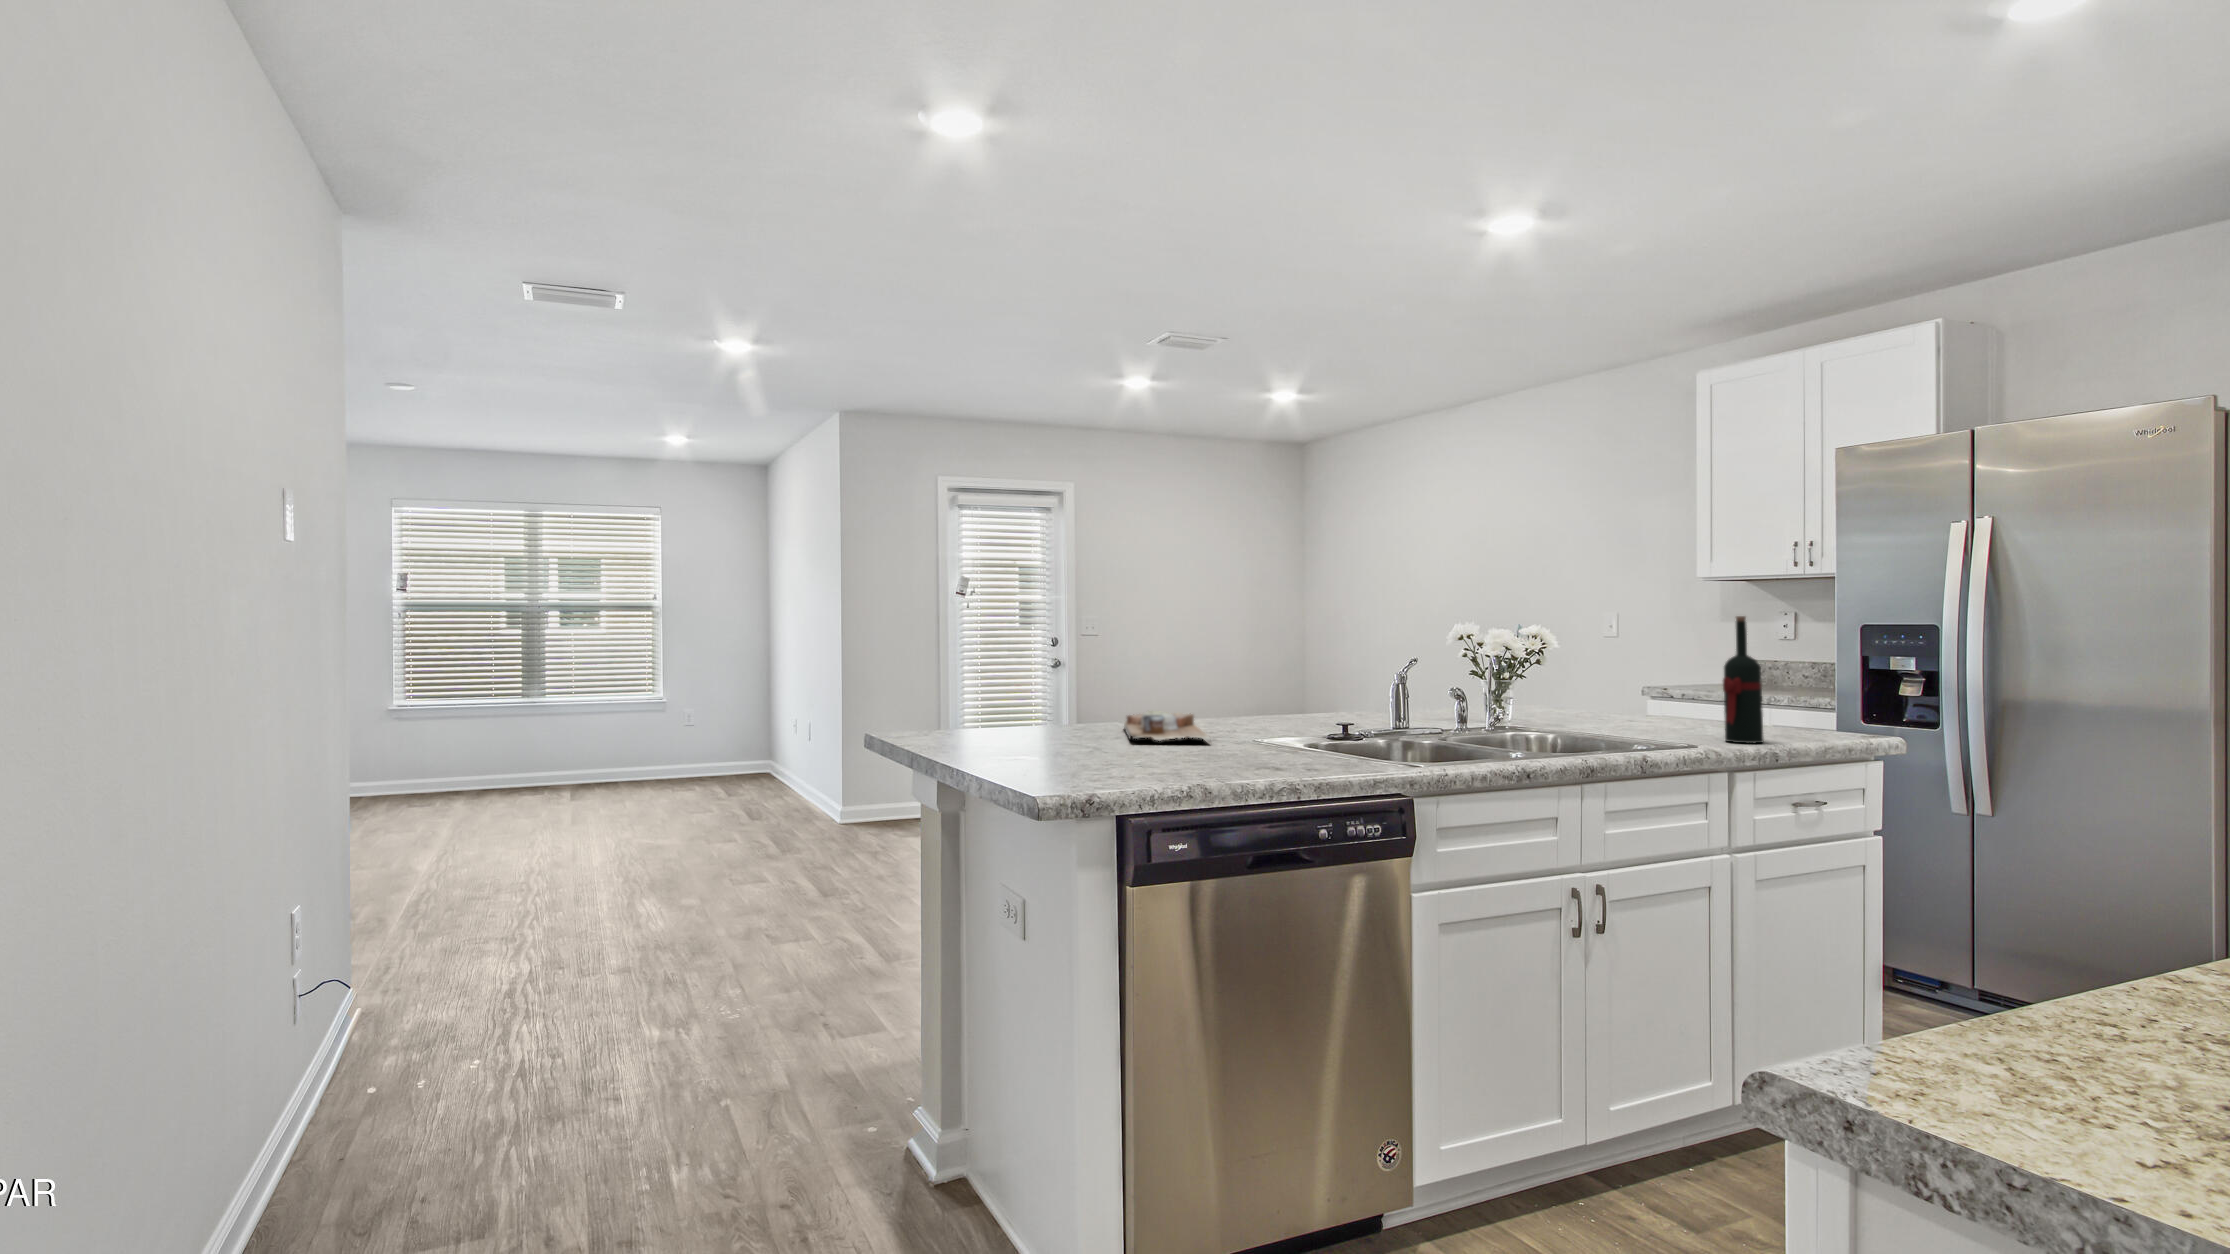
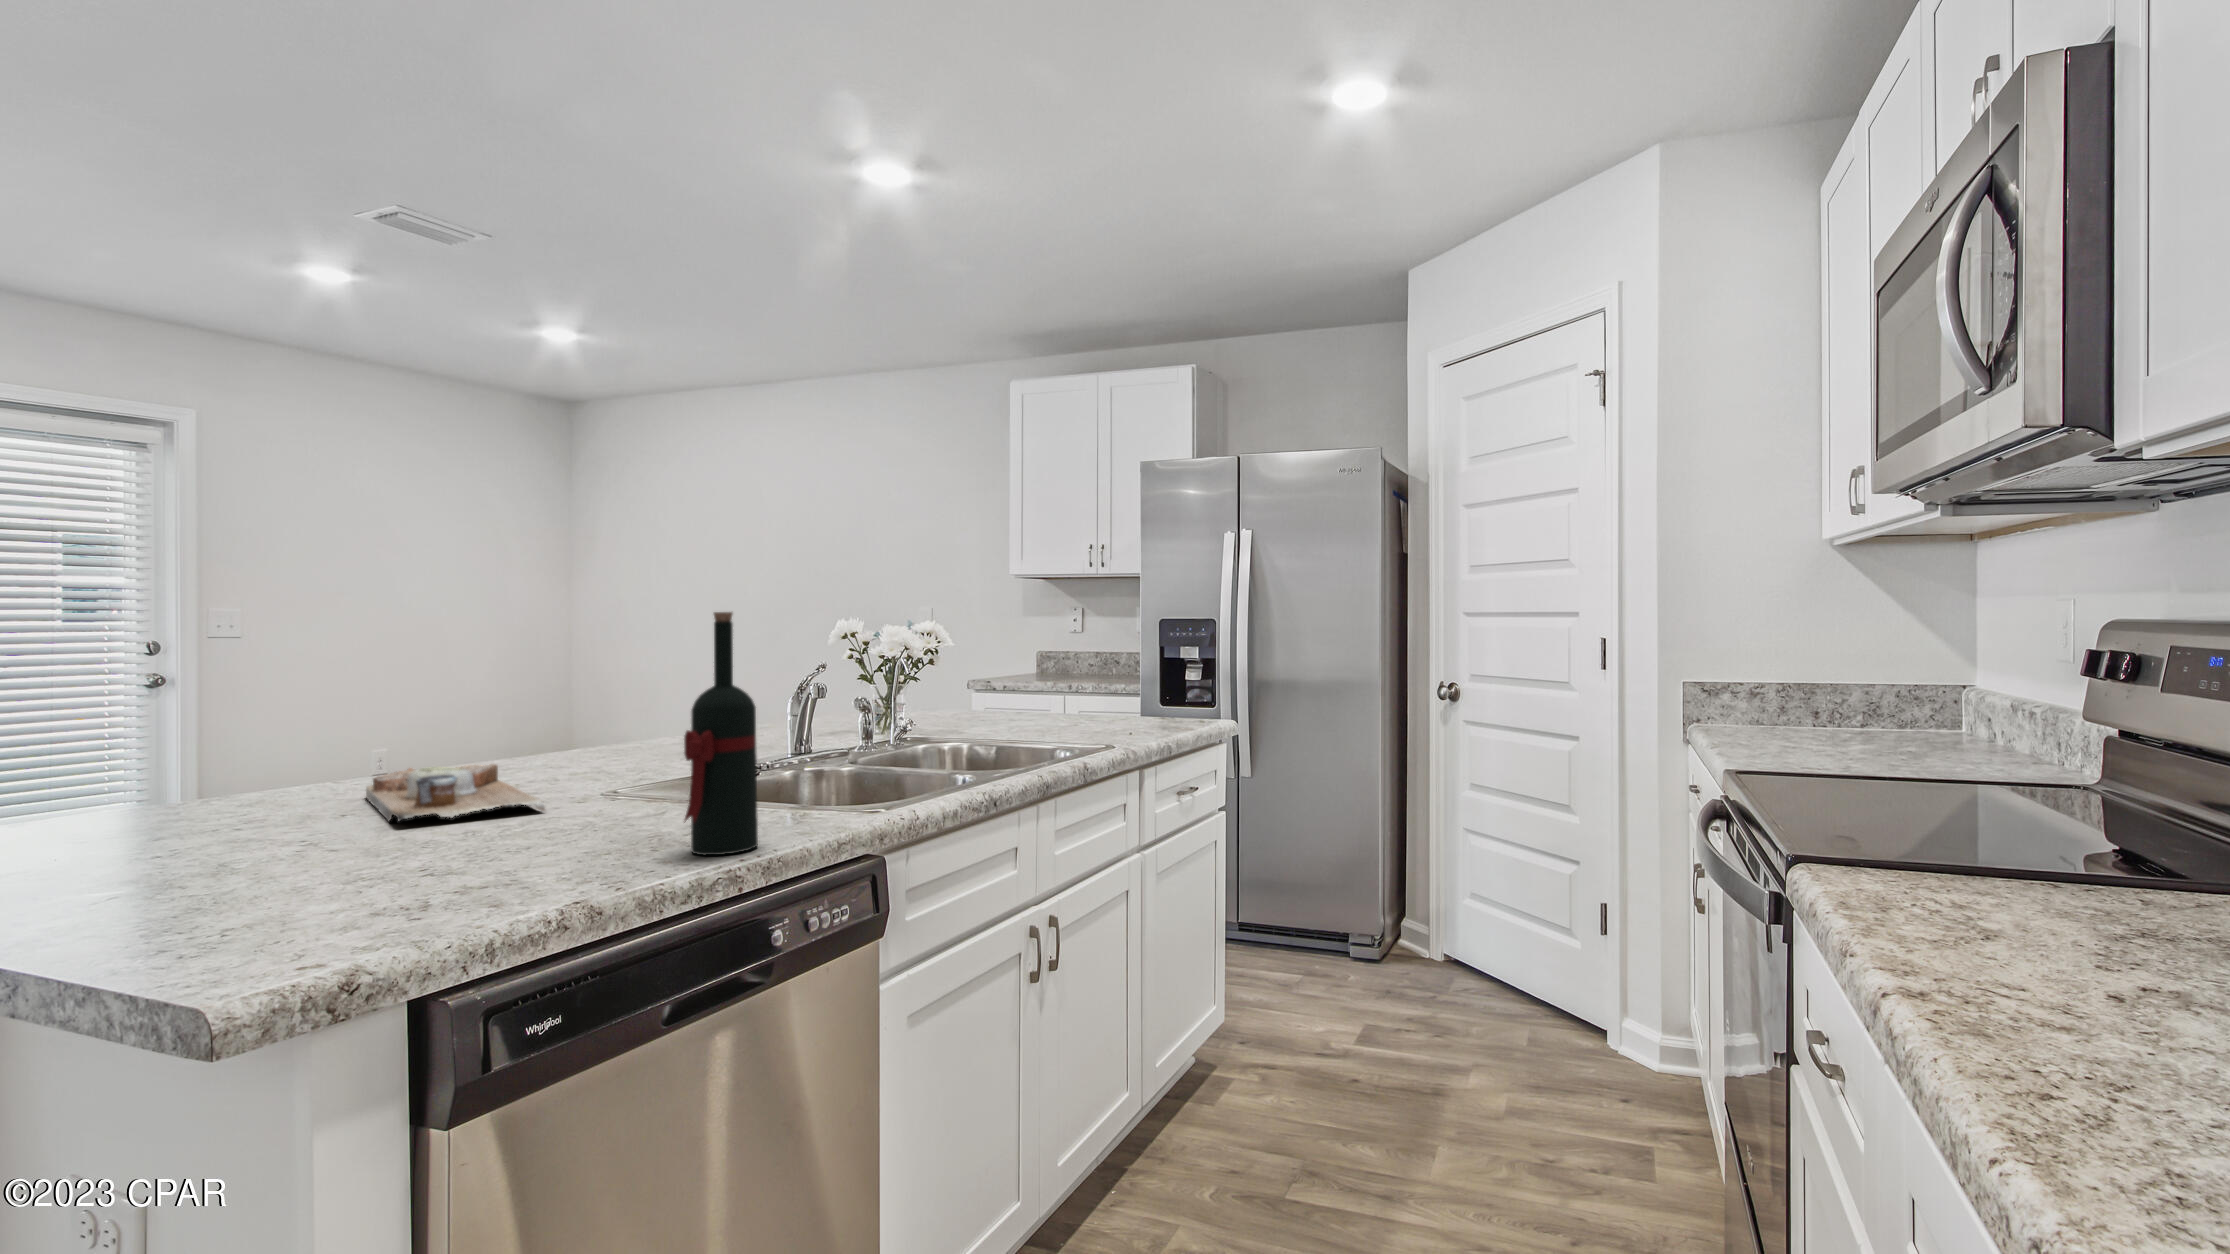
wine bottle: present [1723,616,1763,743] -> present [684,612,758,855]

